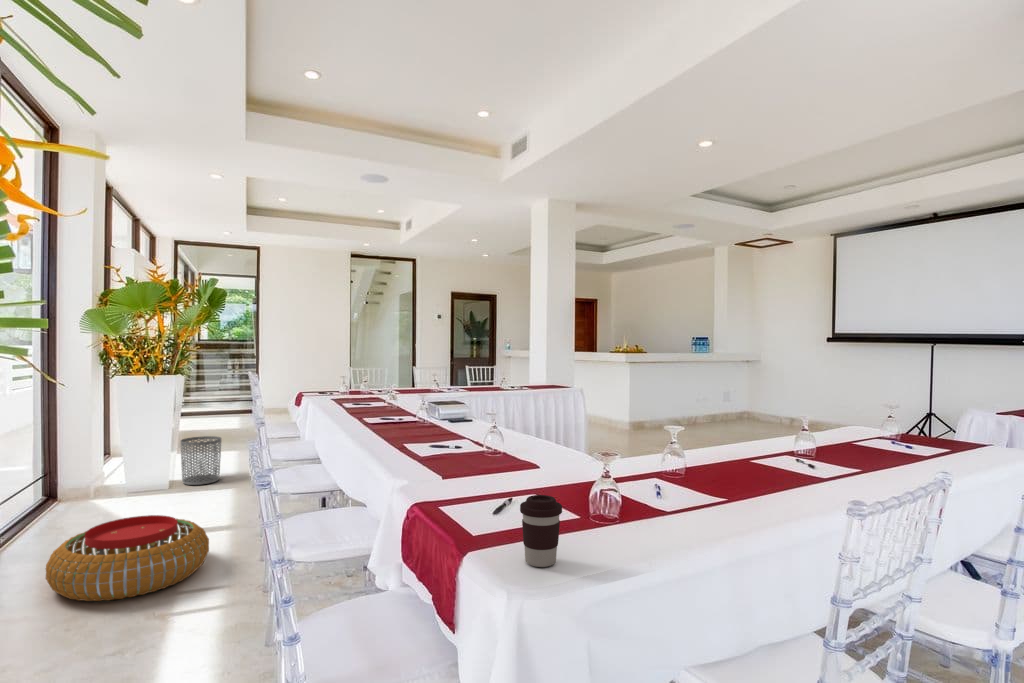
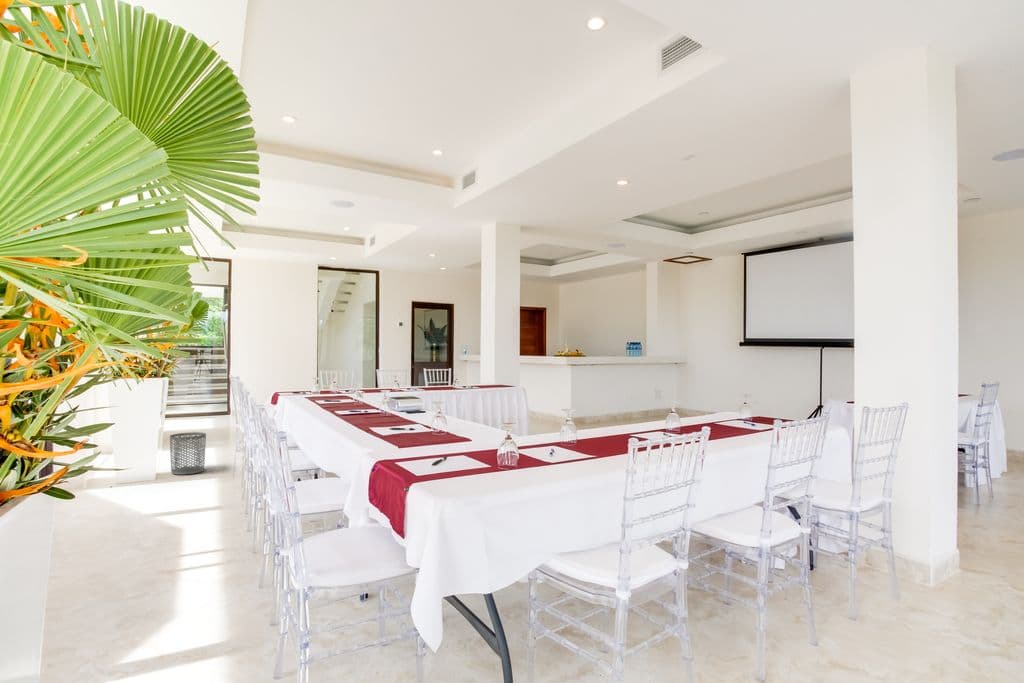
coffee cup: present [520,495,562,567] -> none [445,445,471,488]
pouf: present [46,515,209,601] -> none [80,492,210,555]

